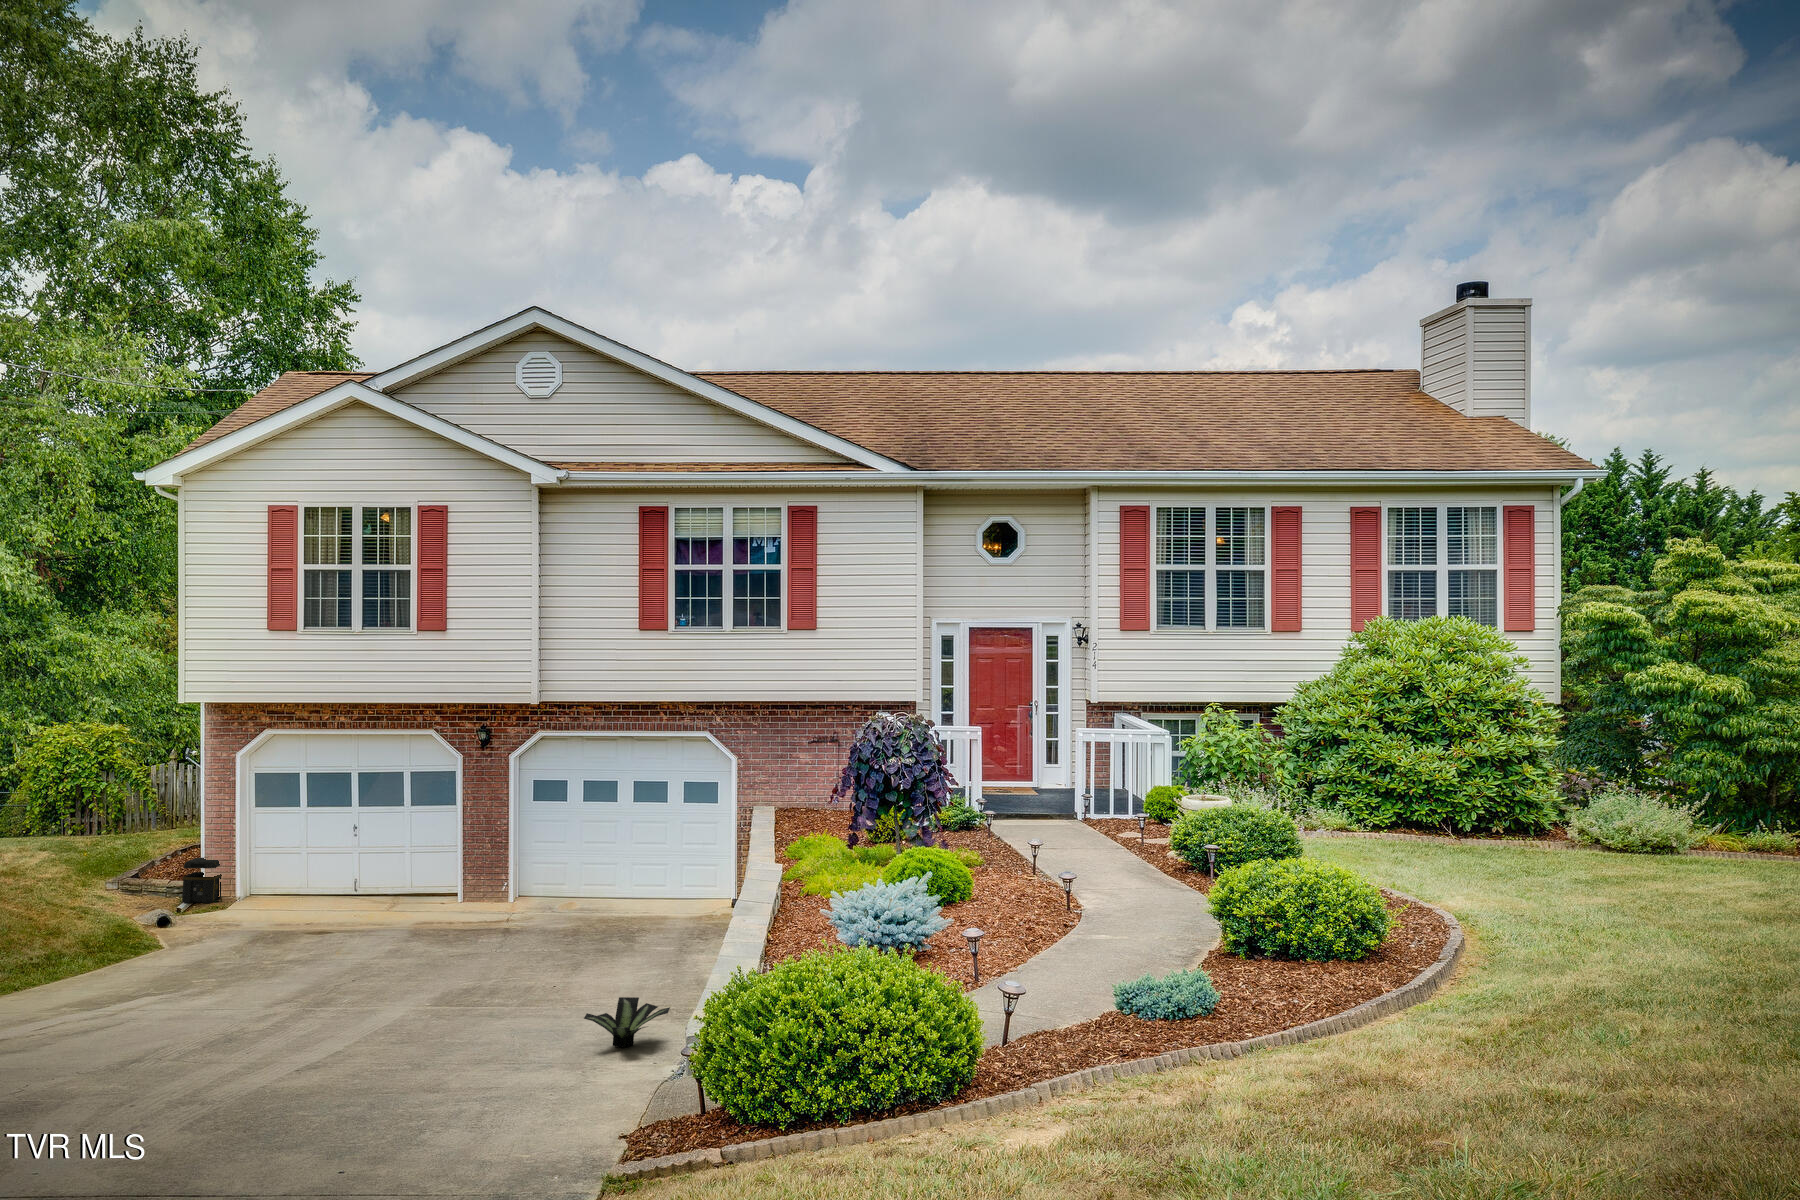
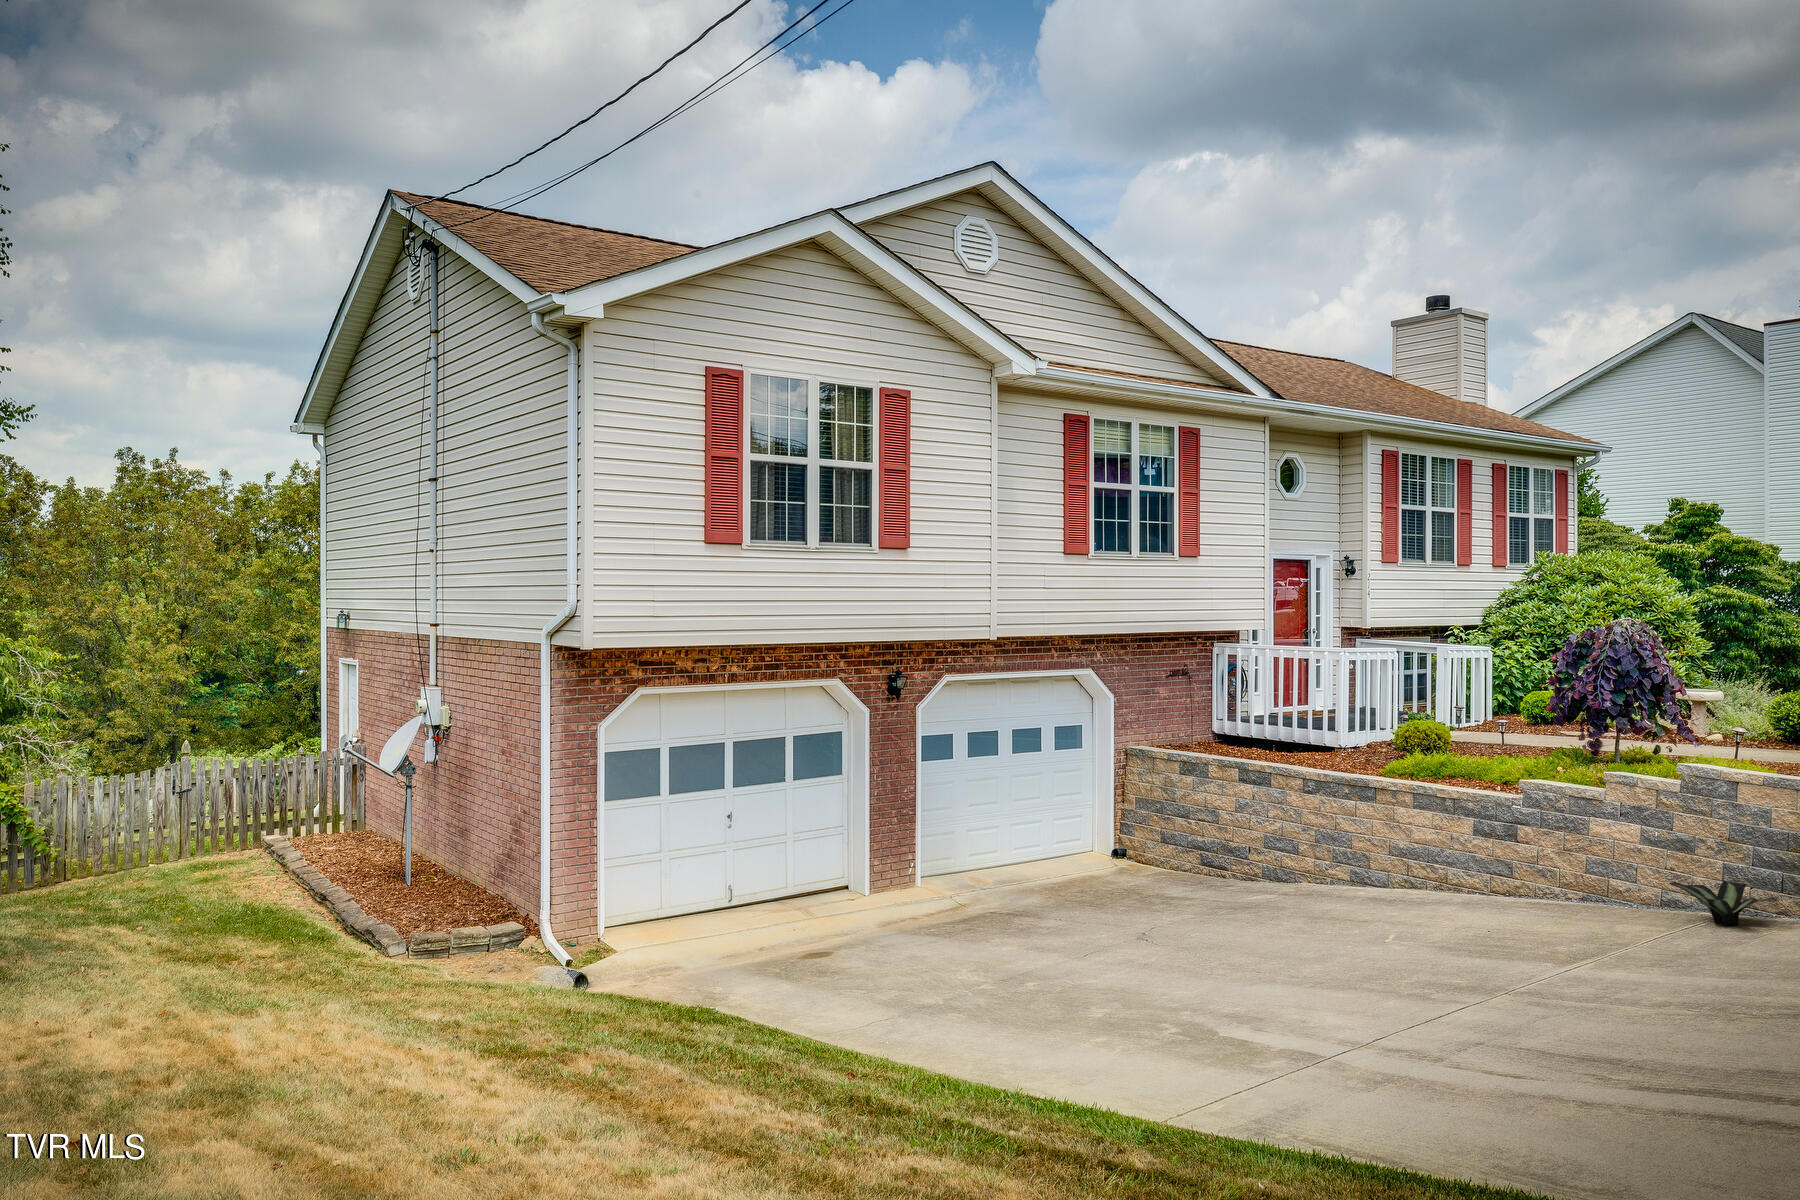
toolbox: present [182,858,222,903] -> none [485,891,543,965]

